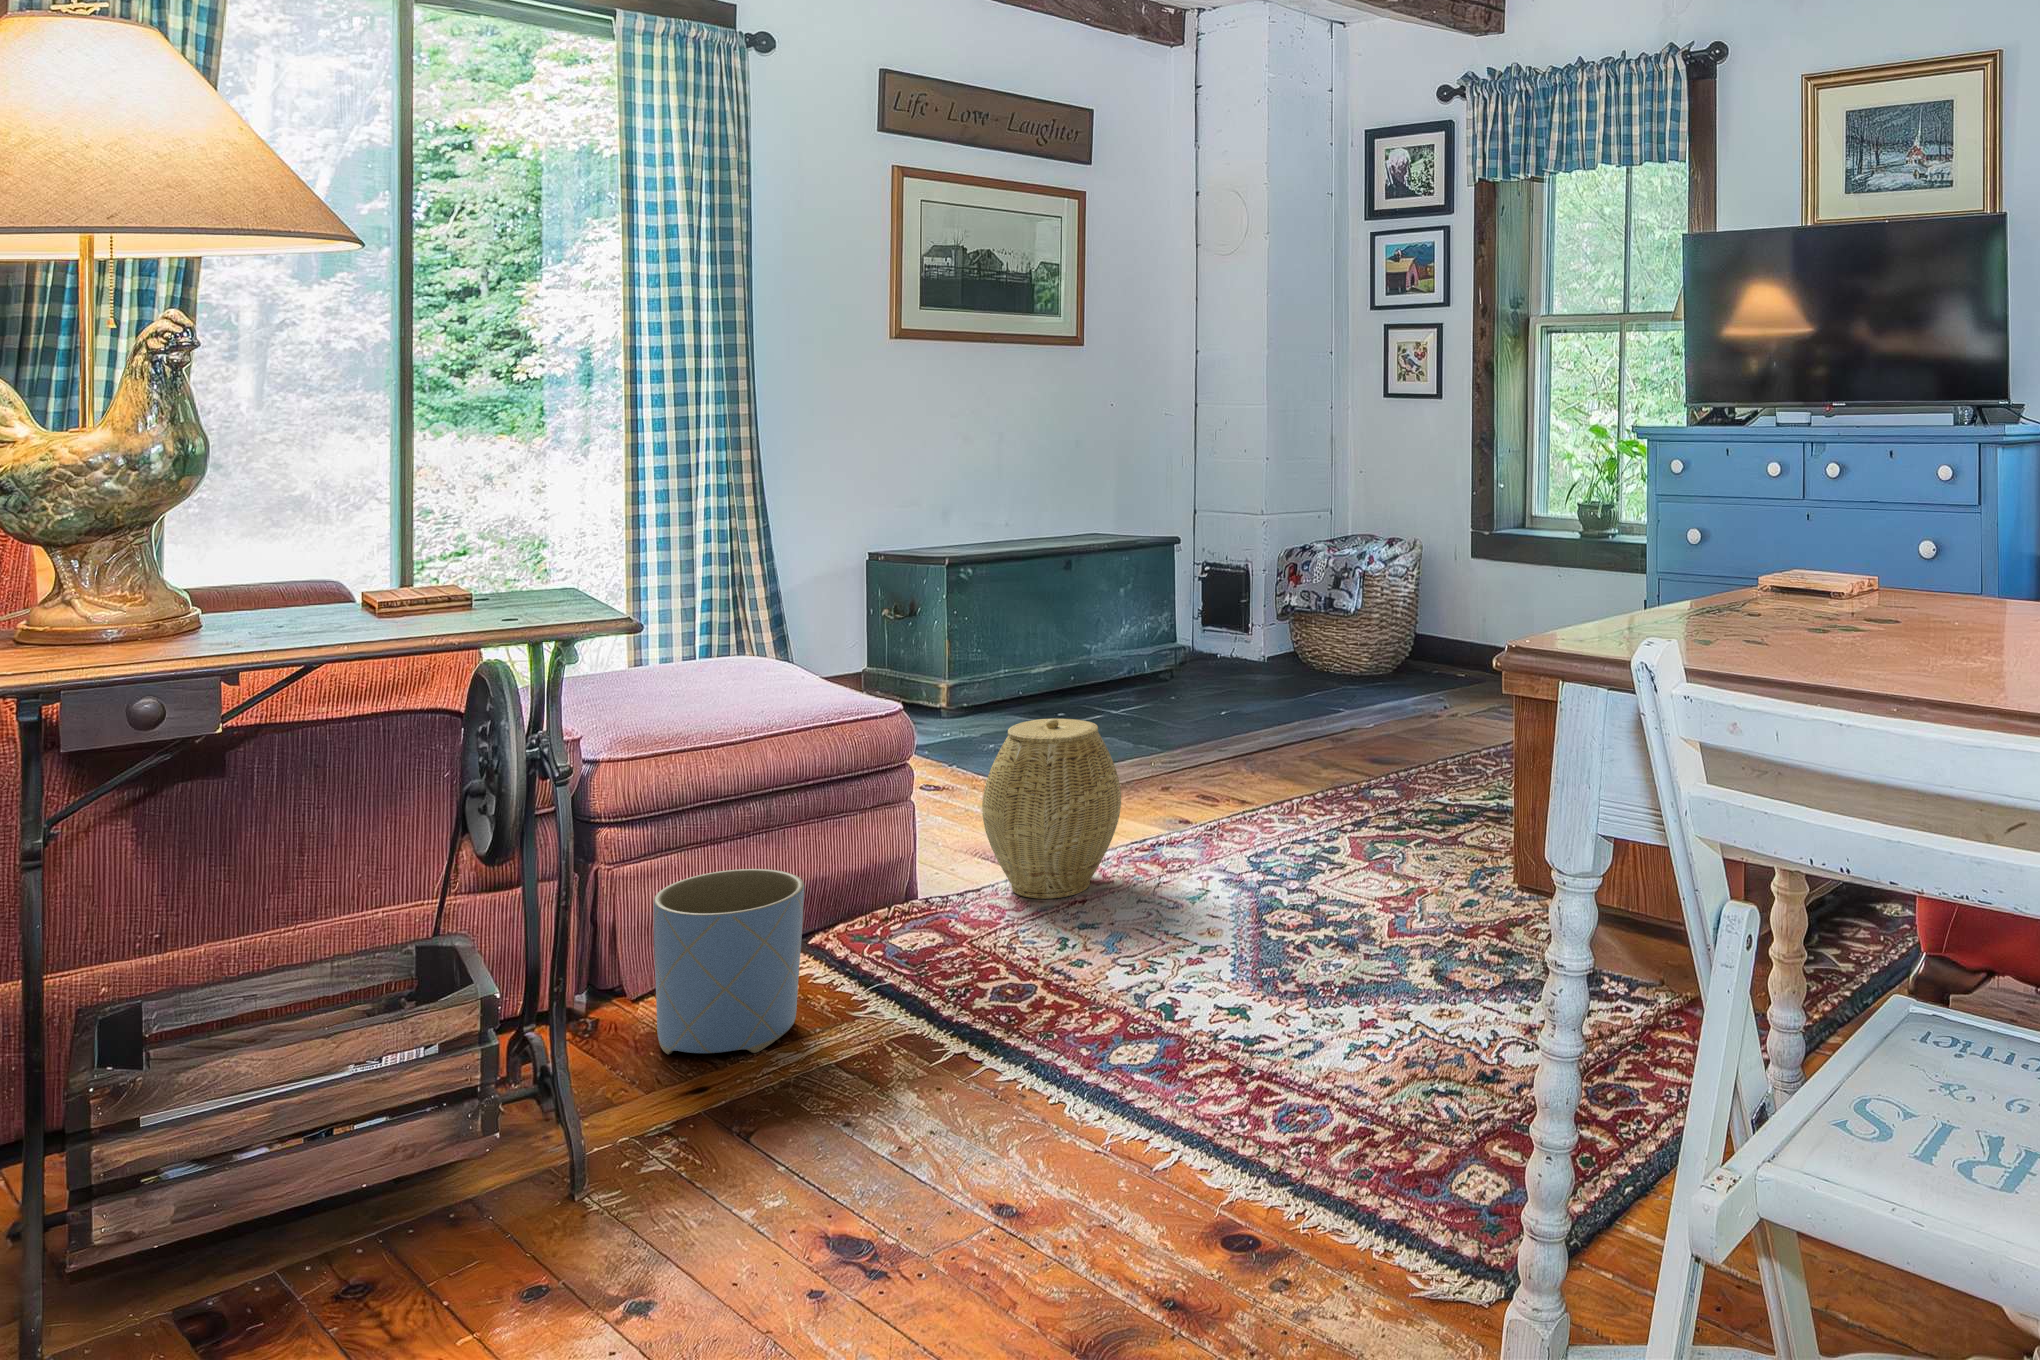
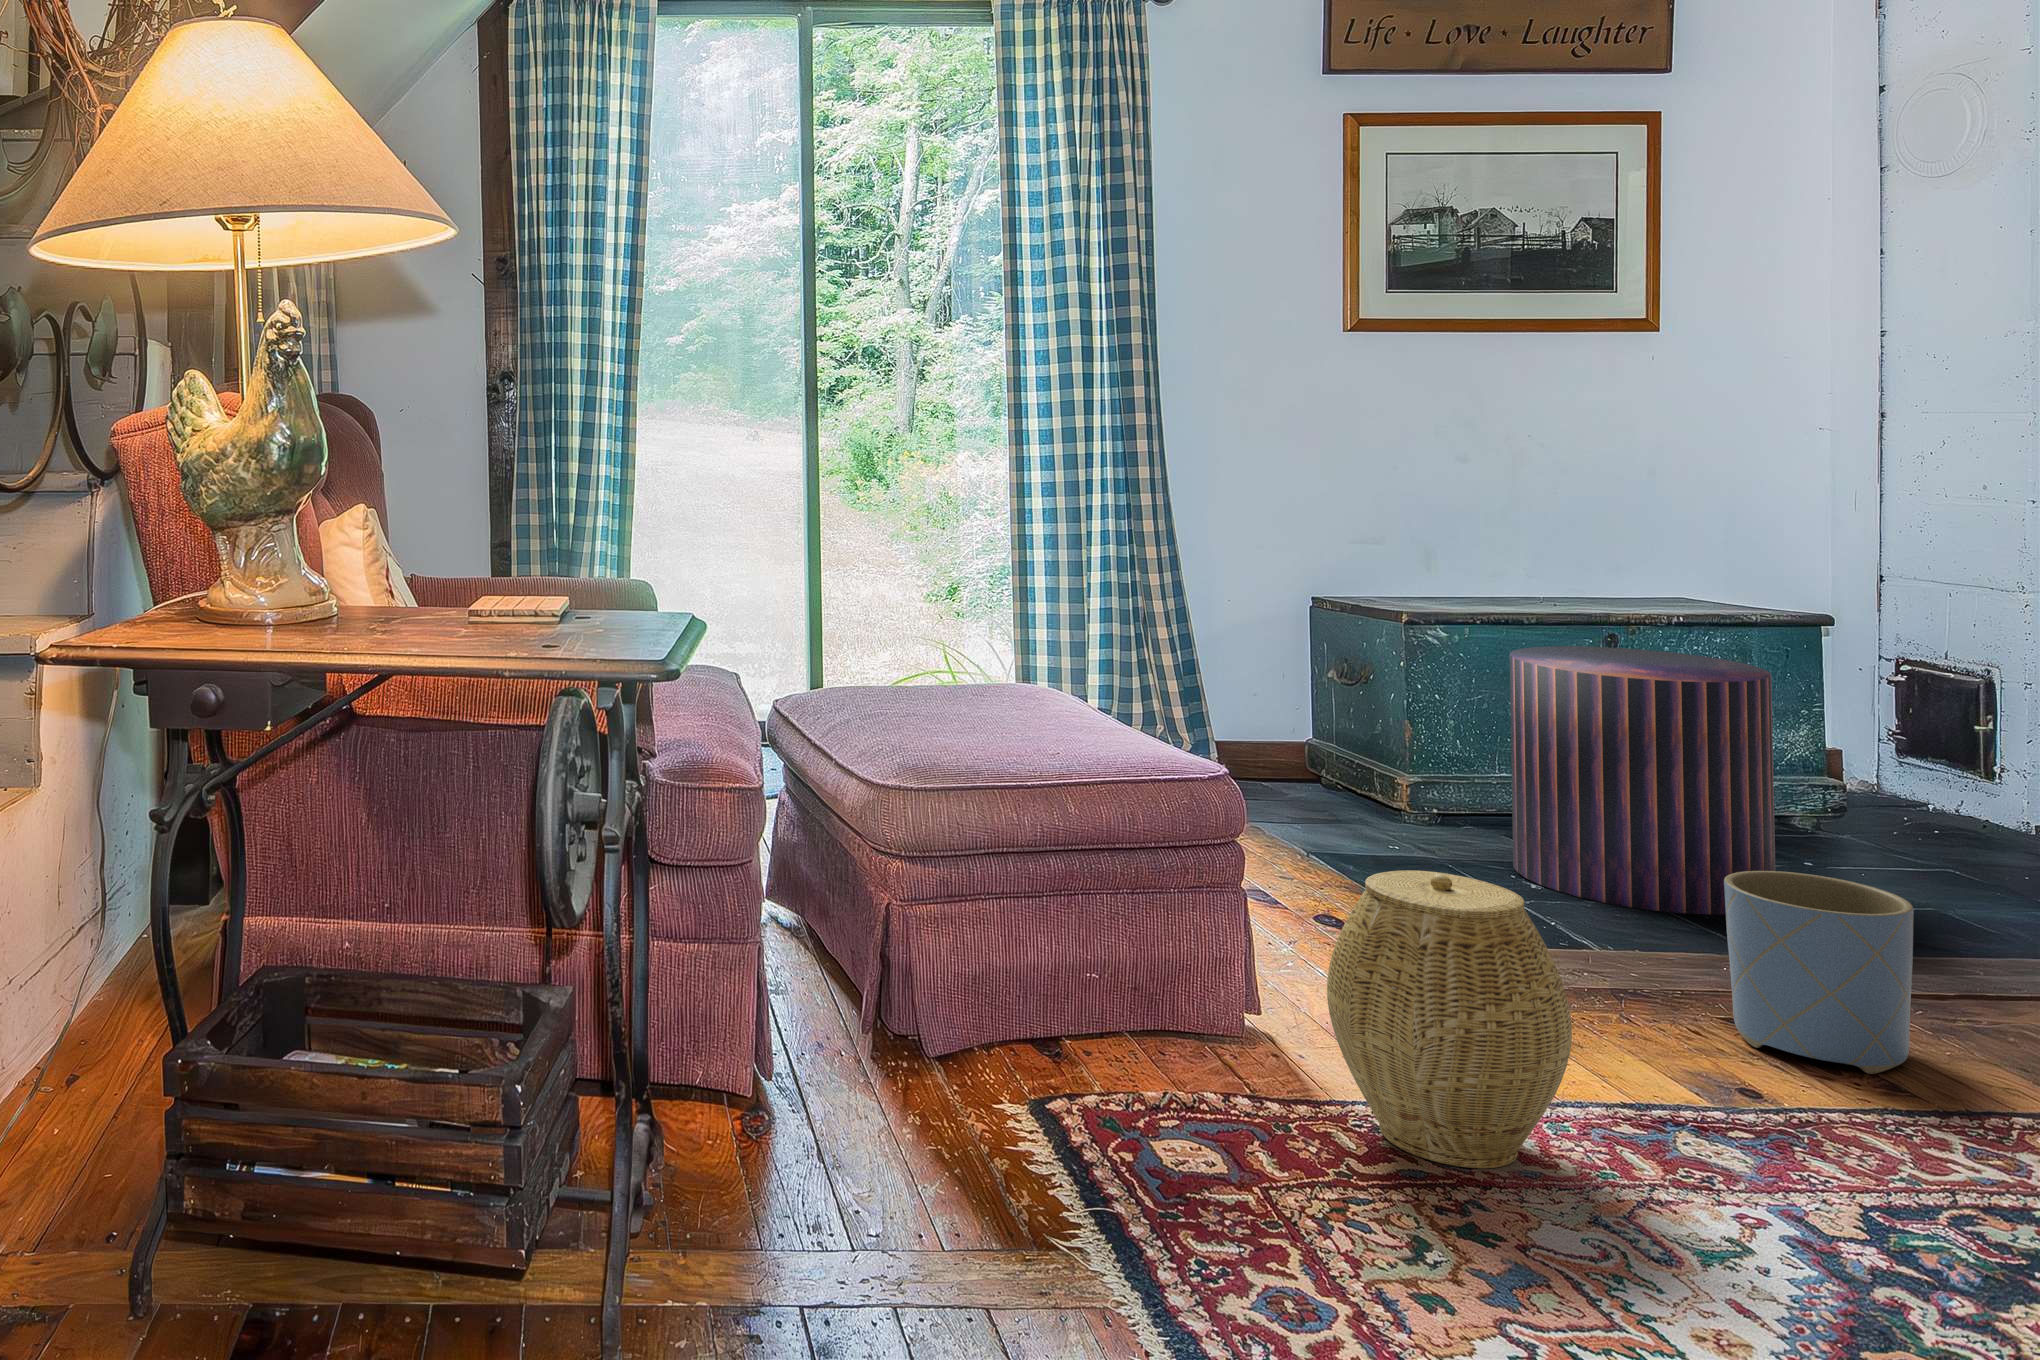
pouf: none [1014,560,1165,732] -> present [1510,646,1775,915]
planter: present [653,869,804,1054] -> present [1724,871,1913,1074]

